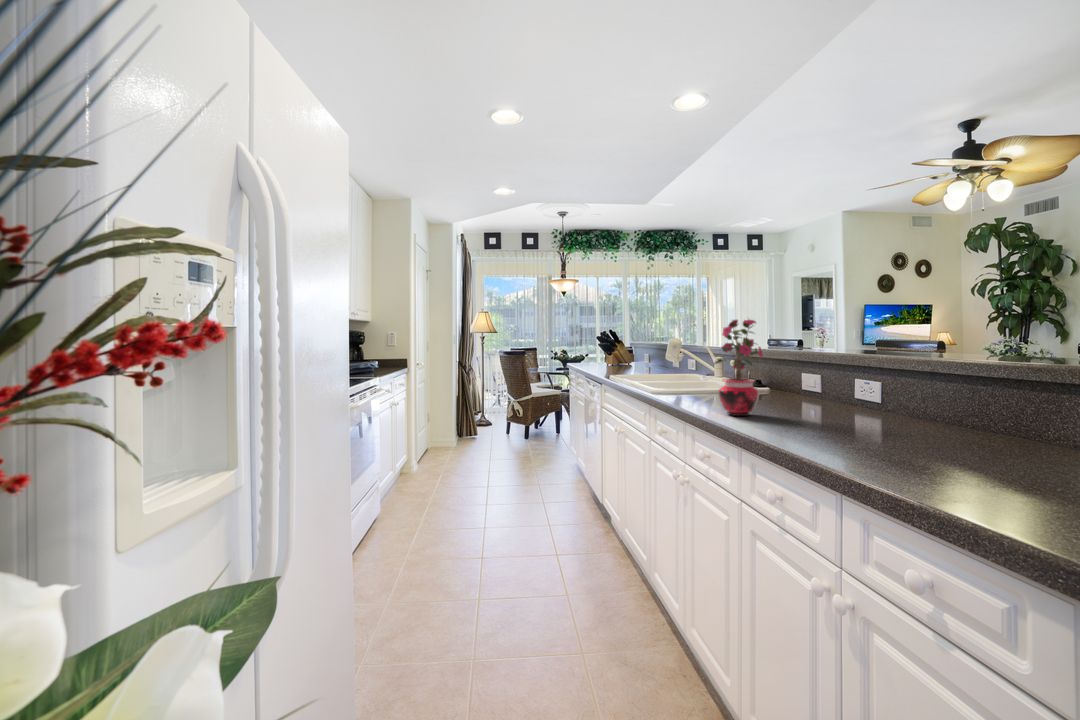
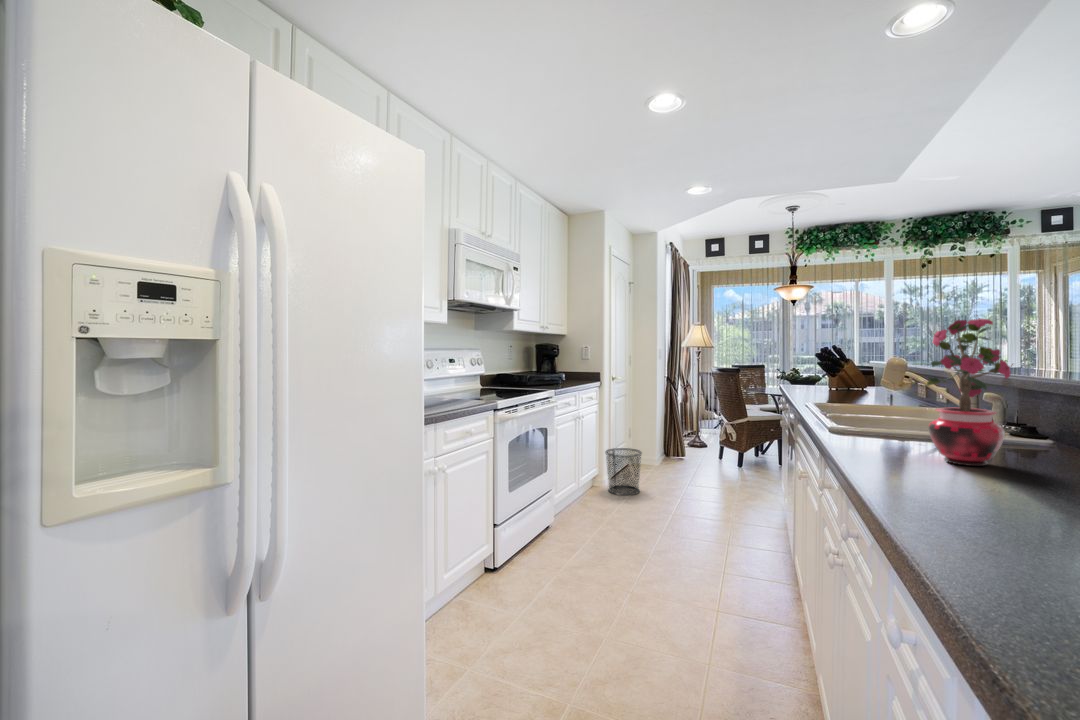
waste bin: none [414,432,450,478] -> present [605,448,642,495]

